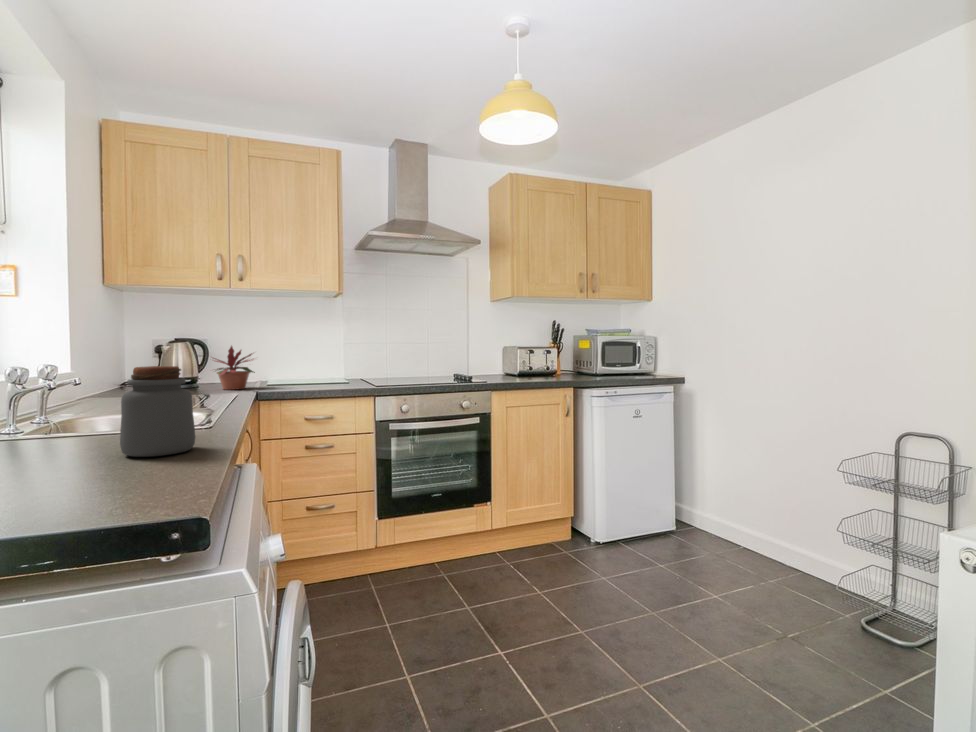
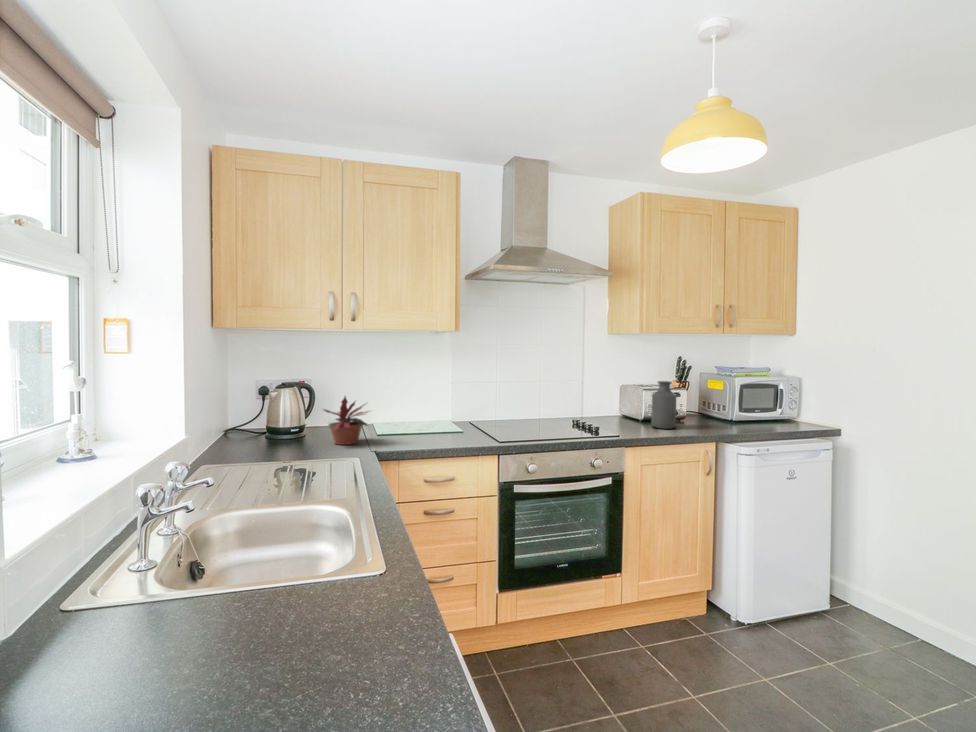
bottle: none [521,338,542,379] -> present [651,381,676,429]
jar: present [120,366,195,457] -> none [270,521,368,676]

